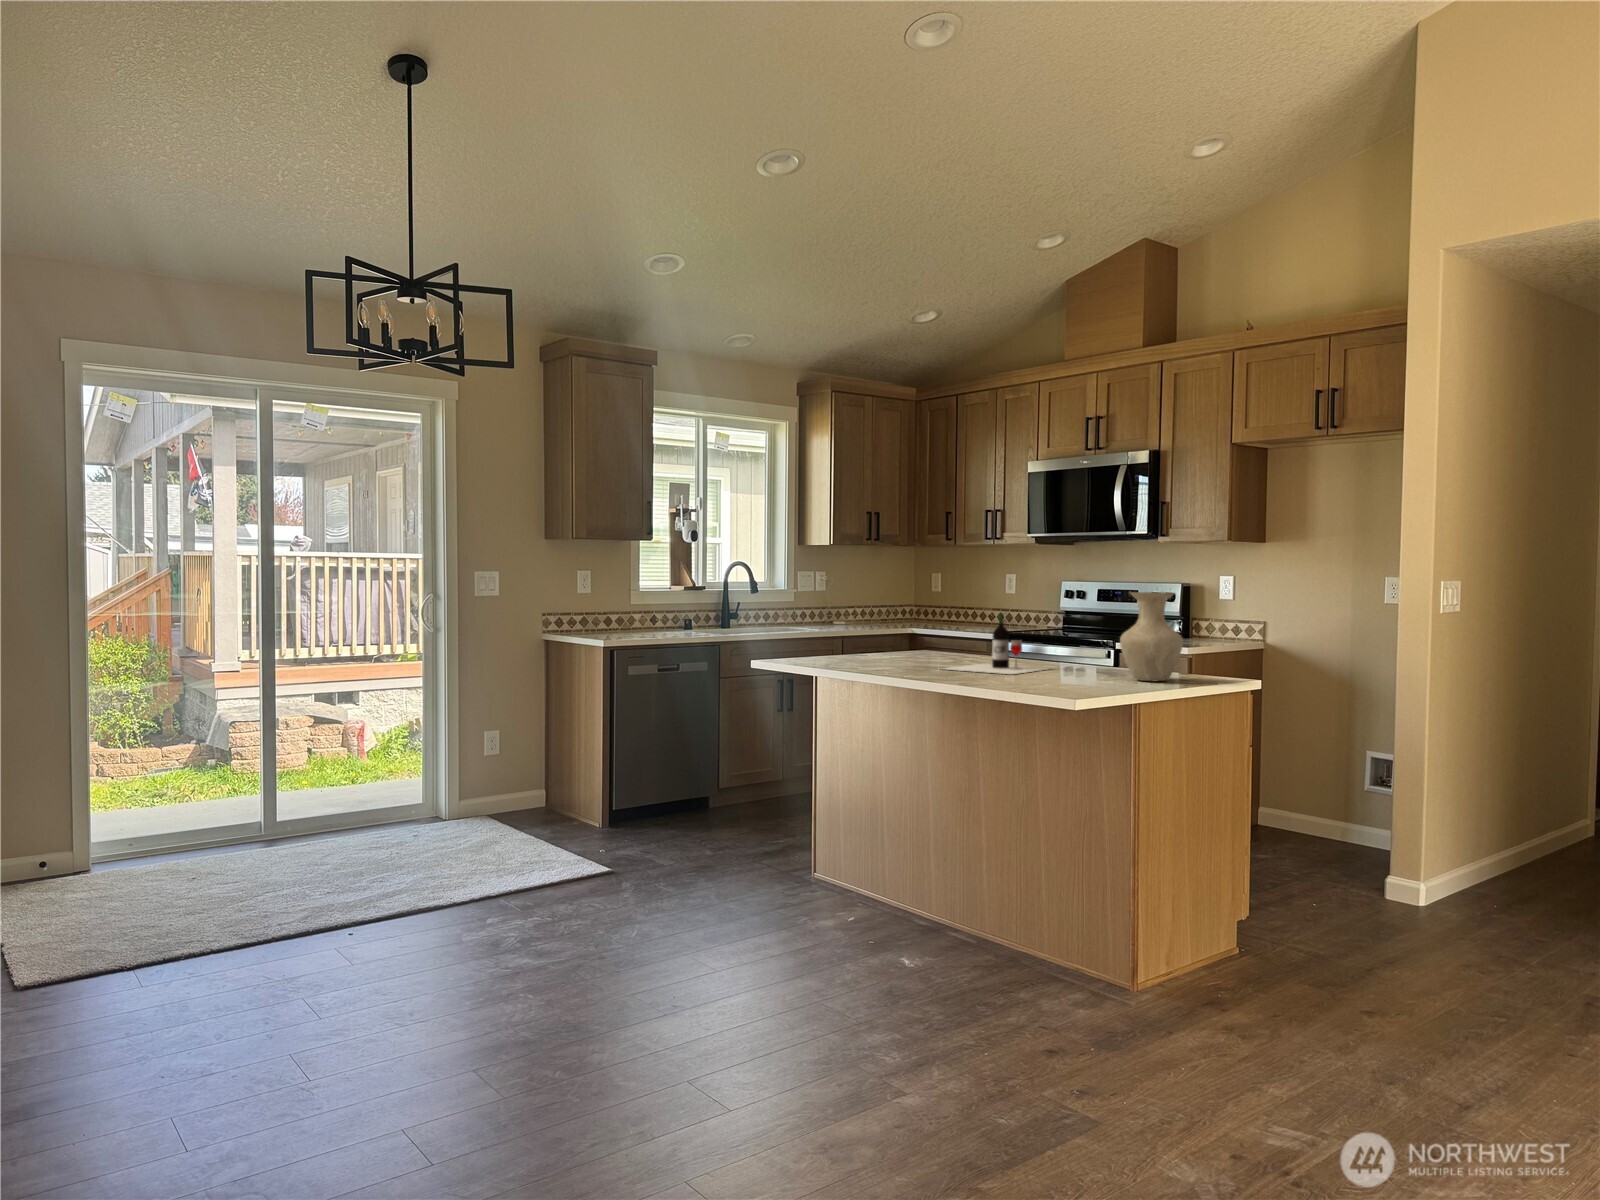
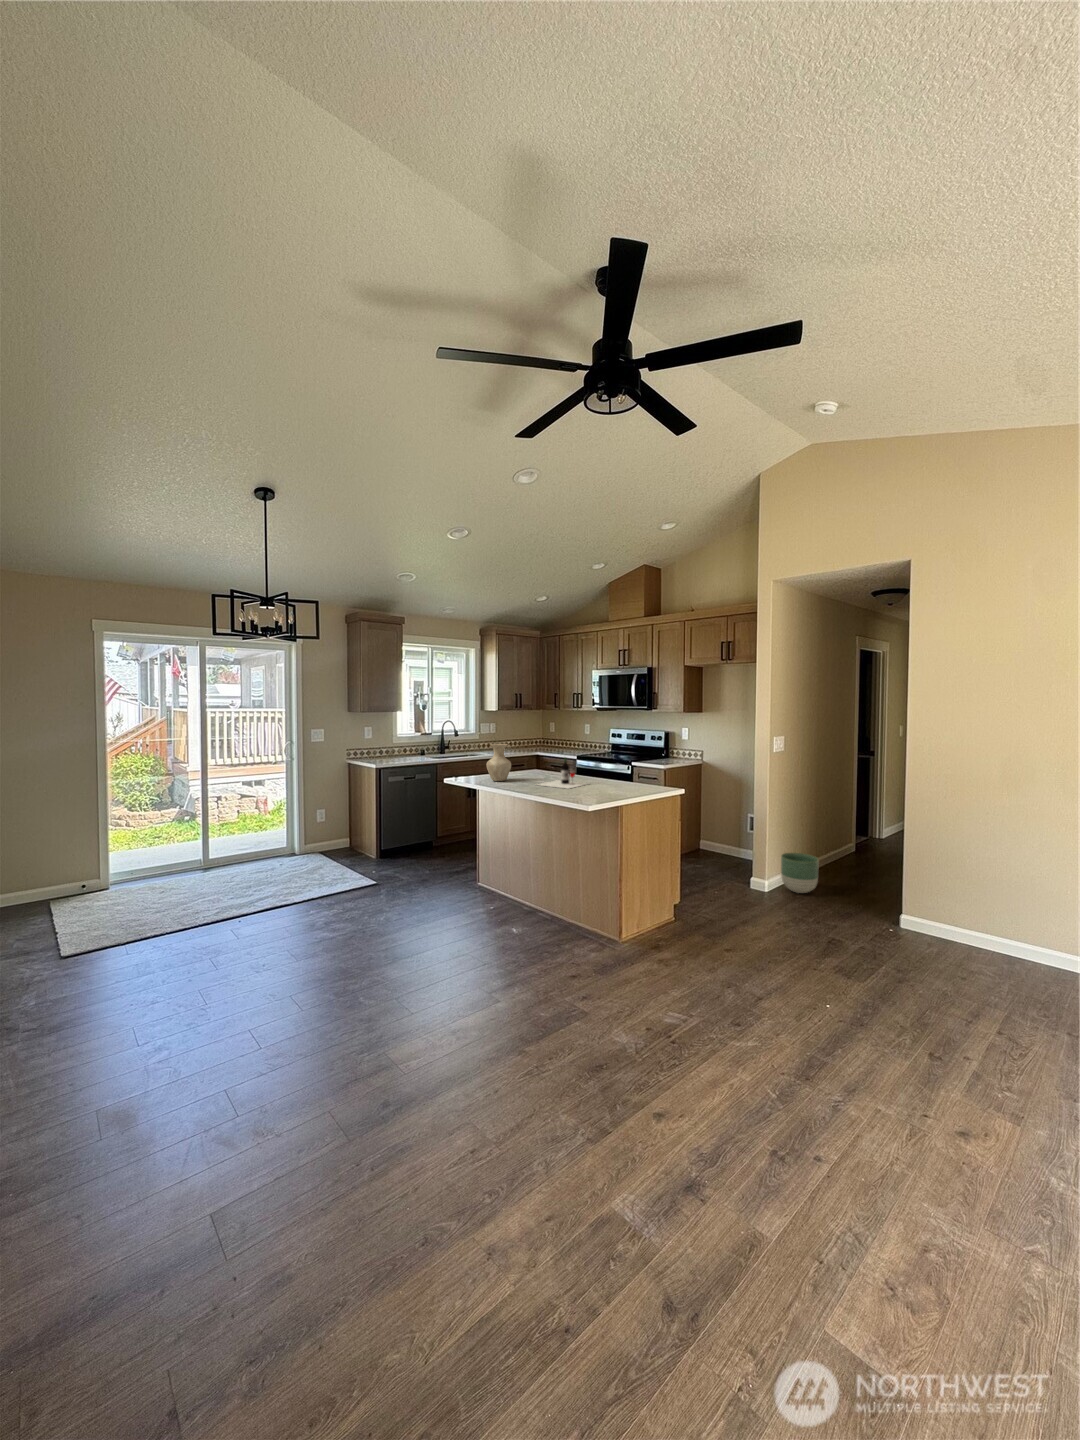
vase: present [1120,592,1183,681] -> present [486,744,511,781]
planter: none [1457,825,1543,910] -> present [781,853,819,893]

